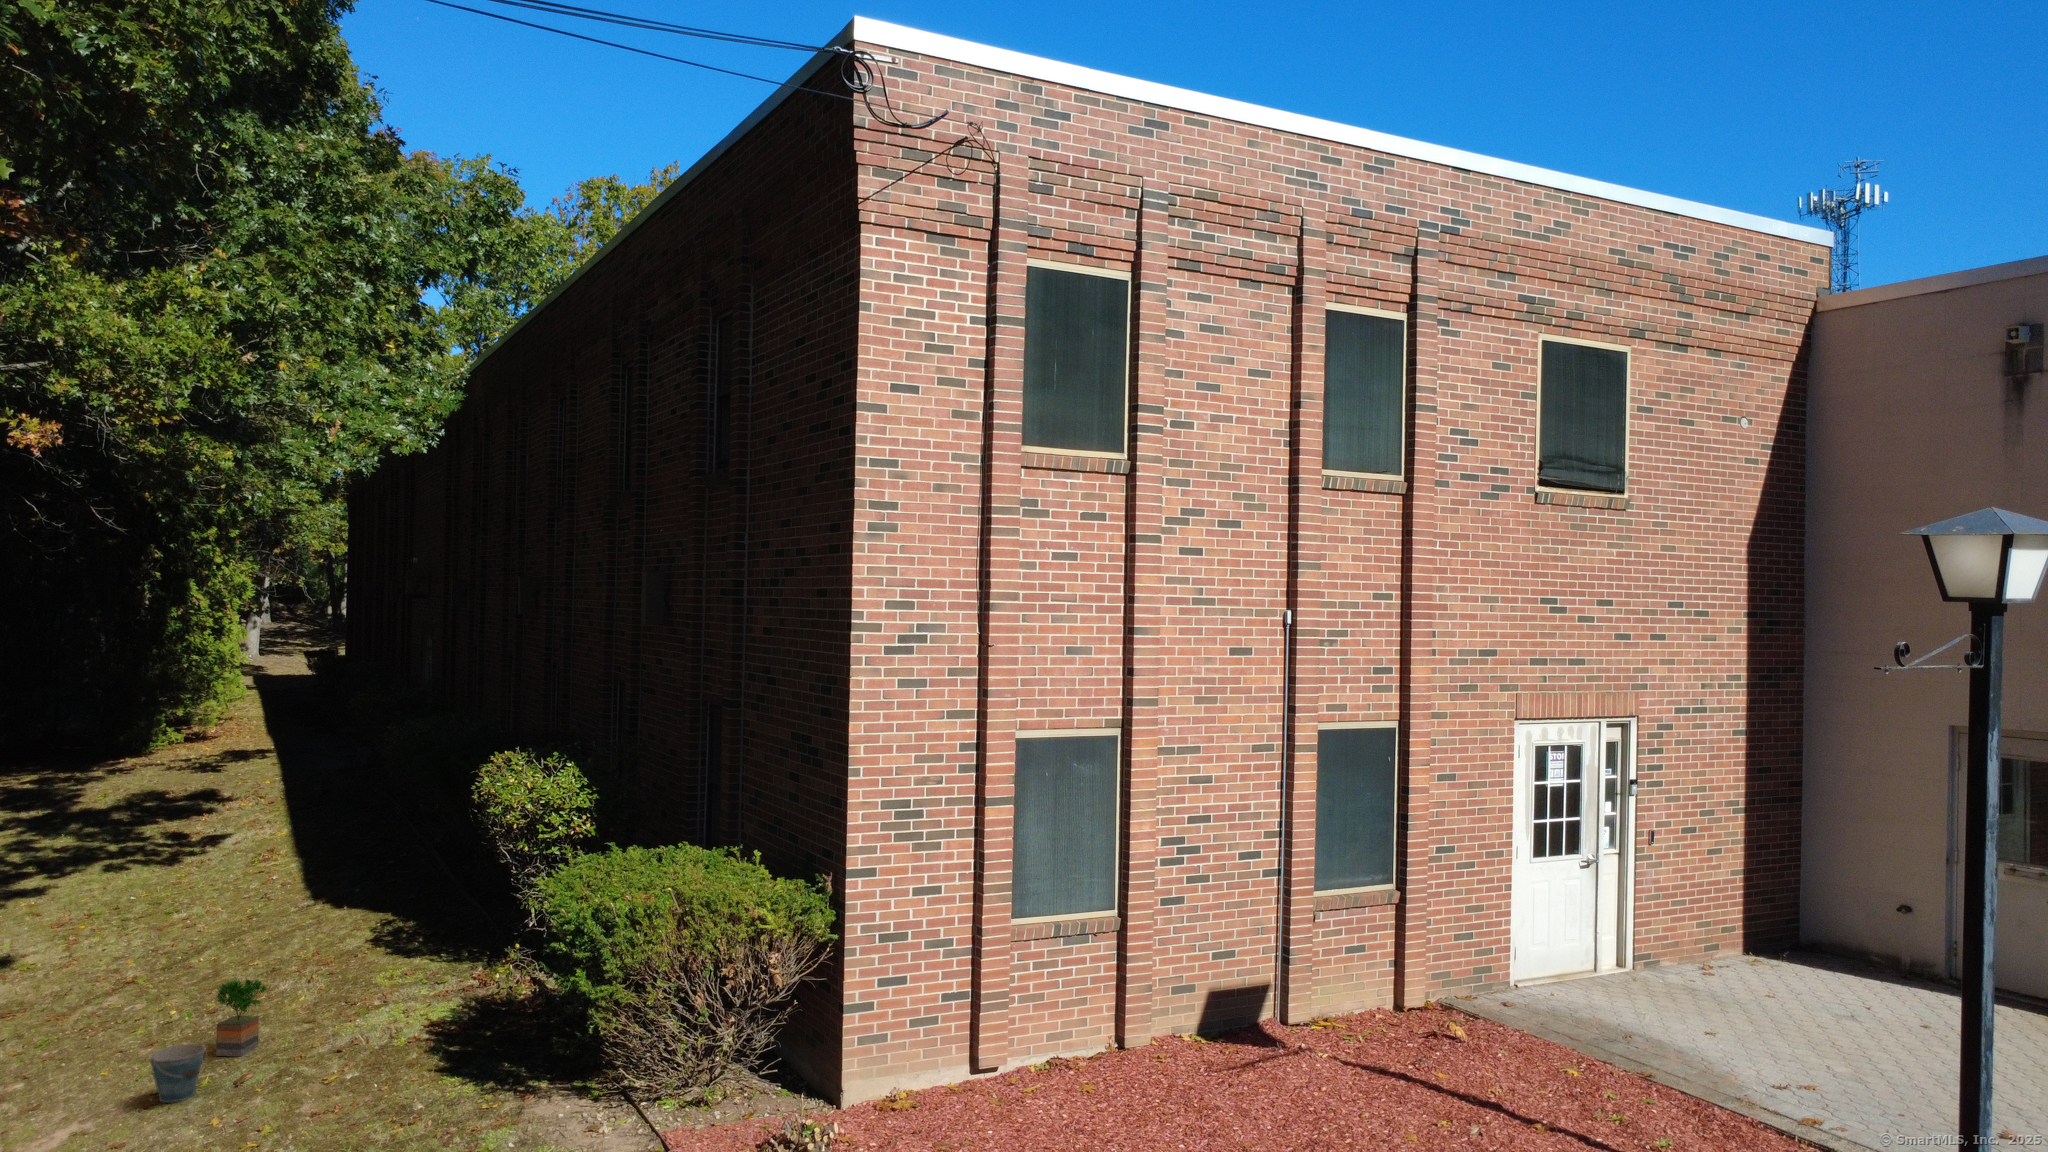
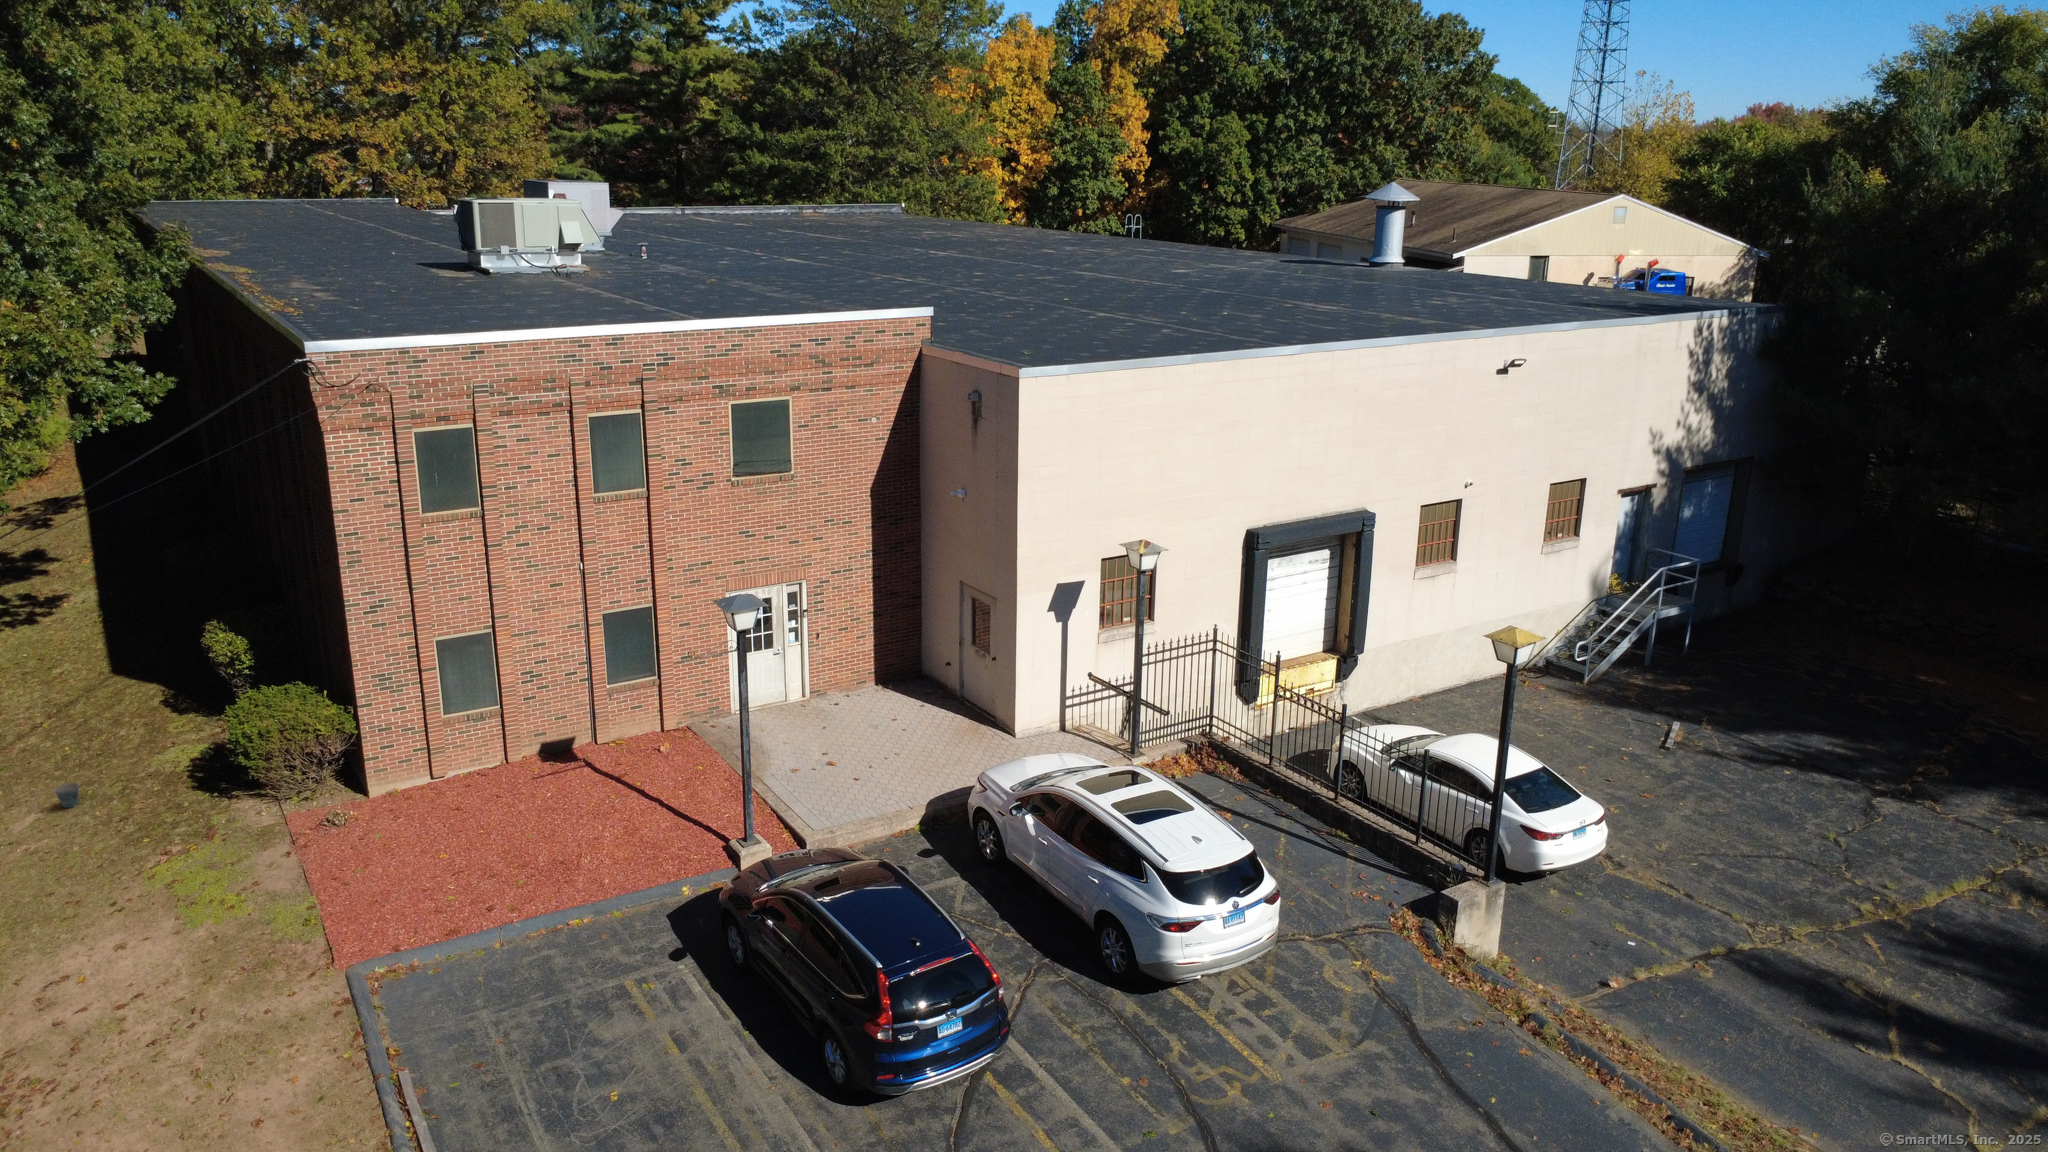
potted tree: present [216,979,268,1057] -> none [75,749,101,783]

